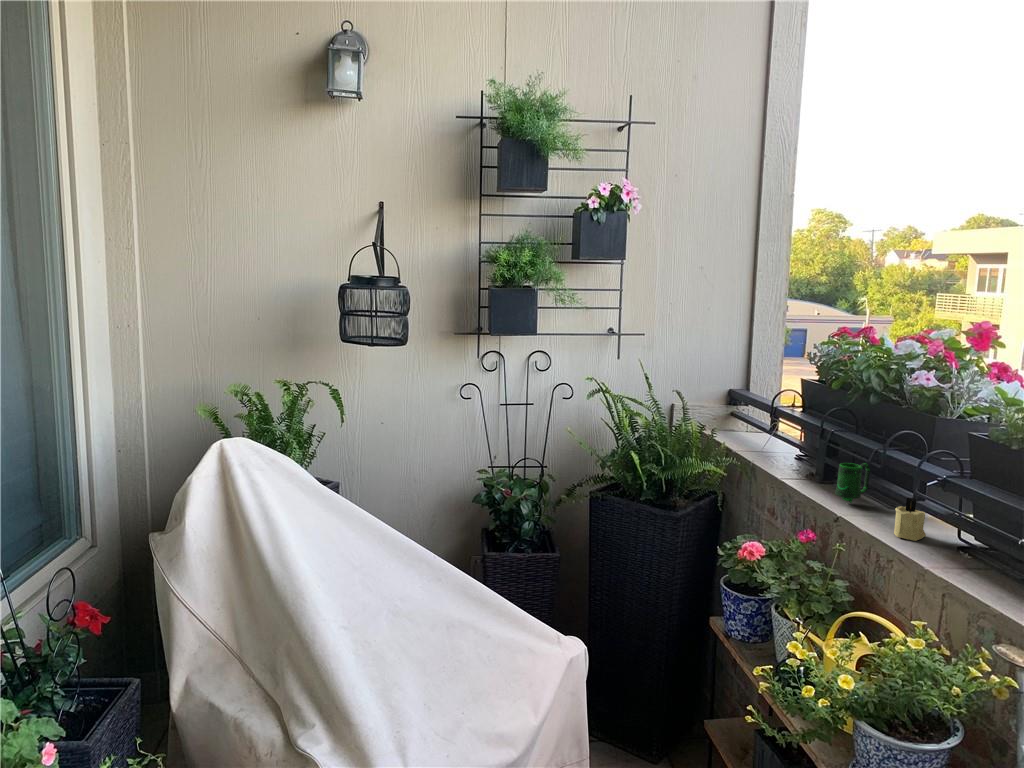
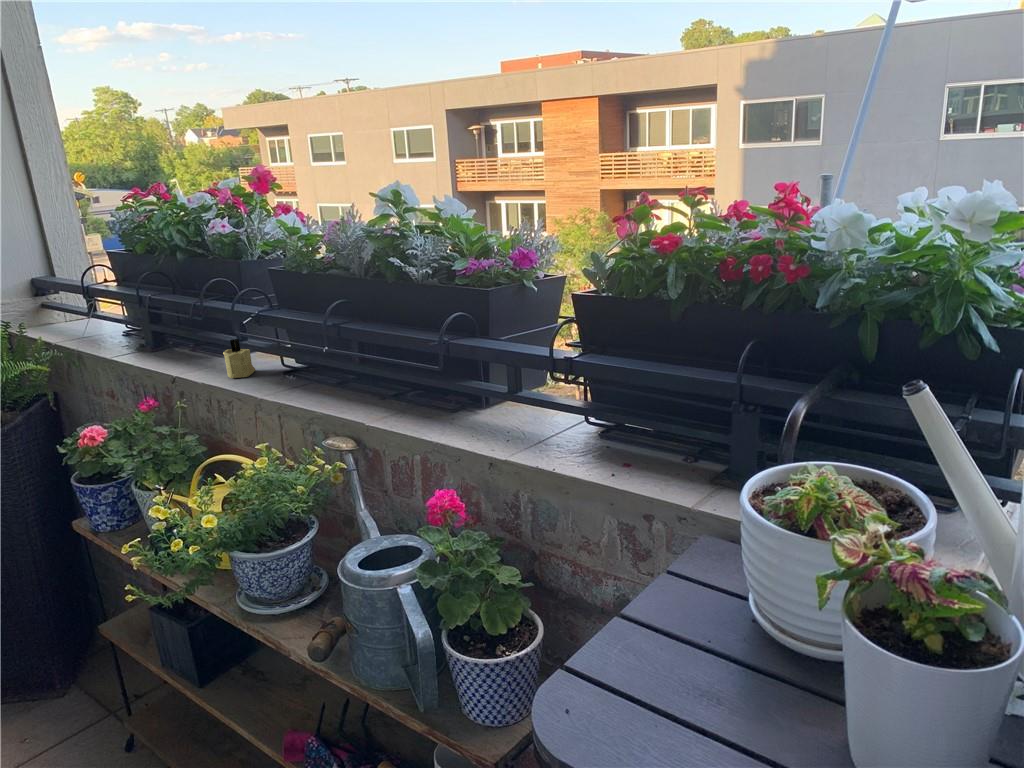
mug: present [835,463,870,503] -> none [163,319,197,365]

